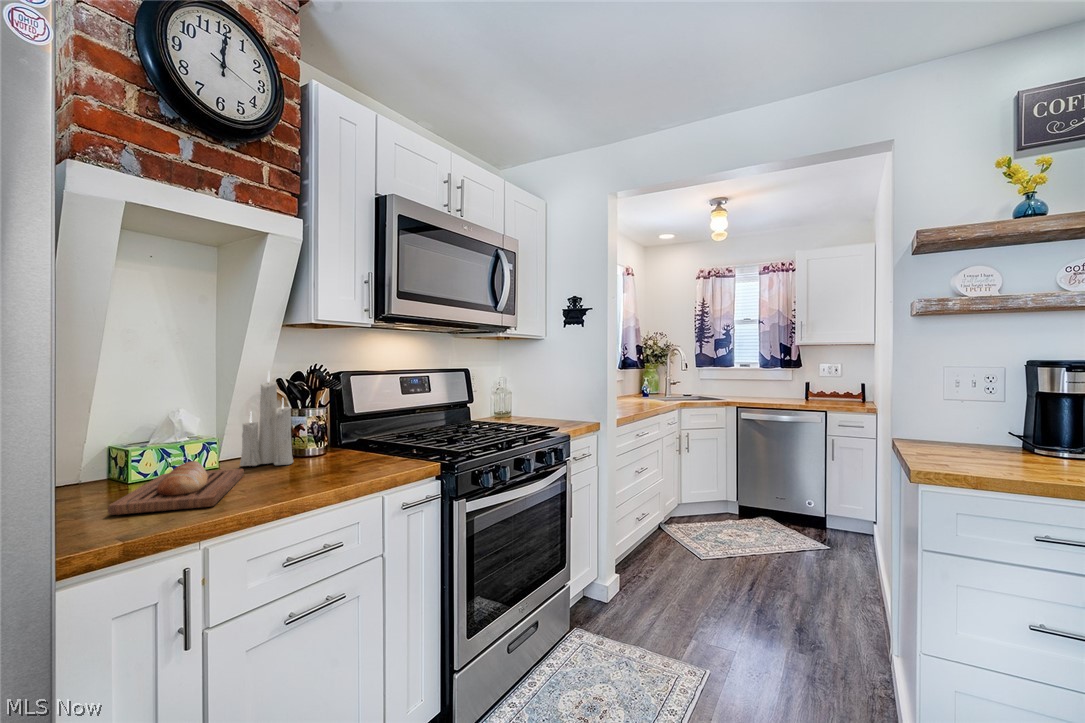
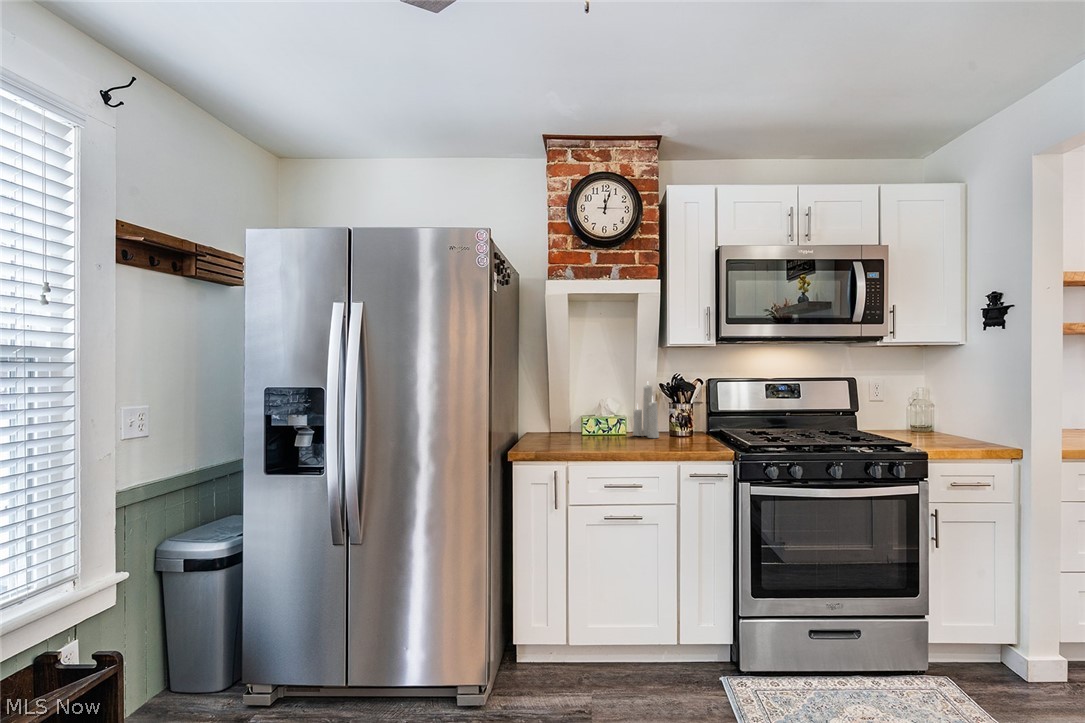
bread loaf: present [108,461,244,515] -> none [553,427,625,449]

